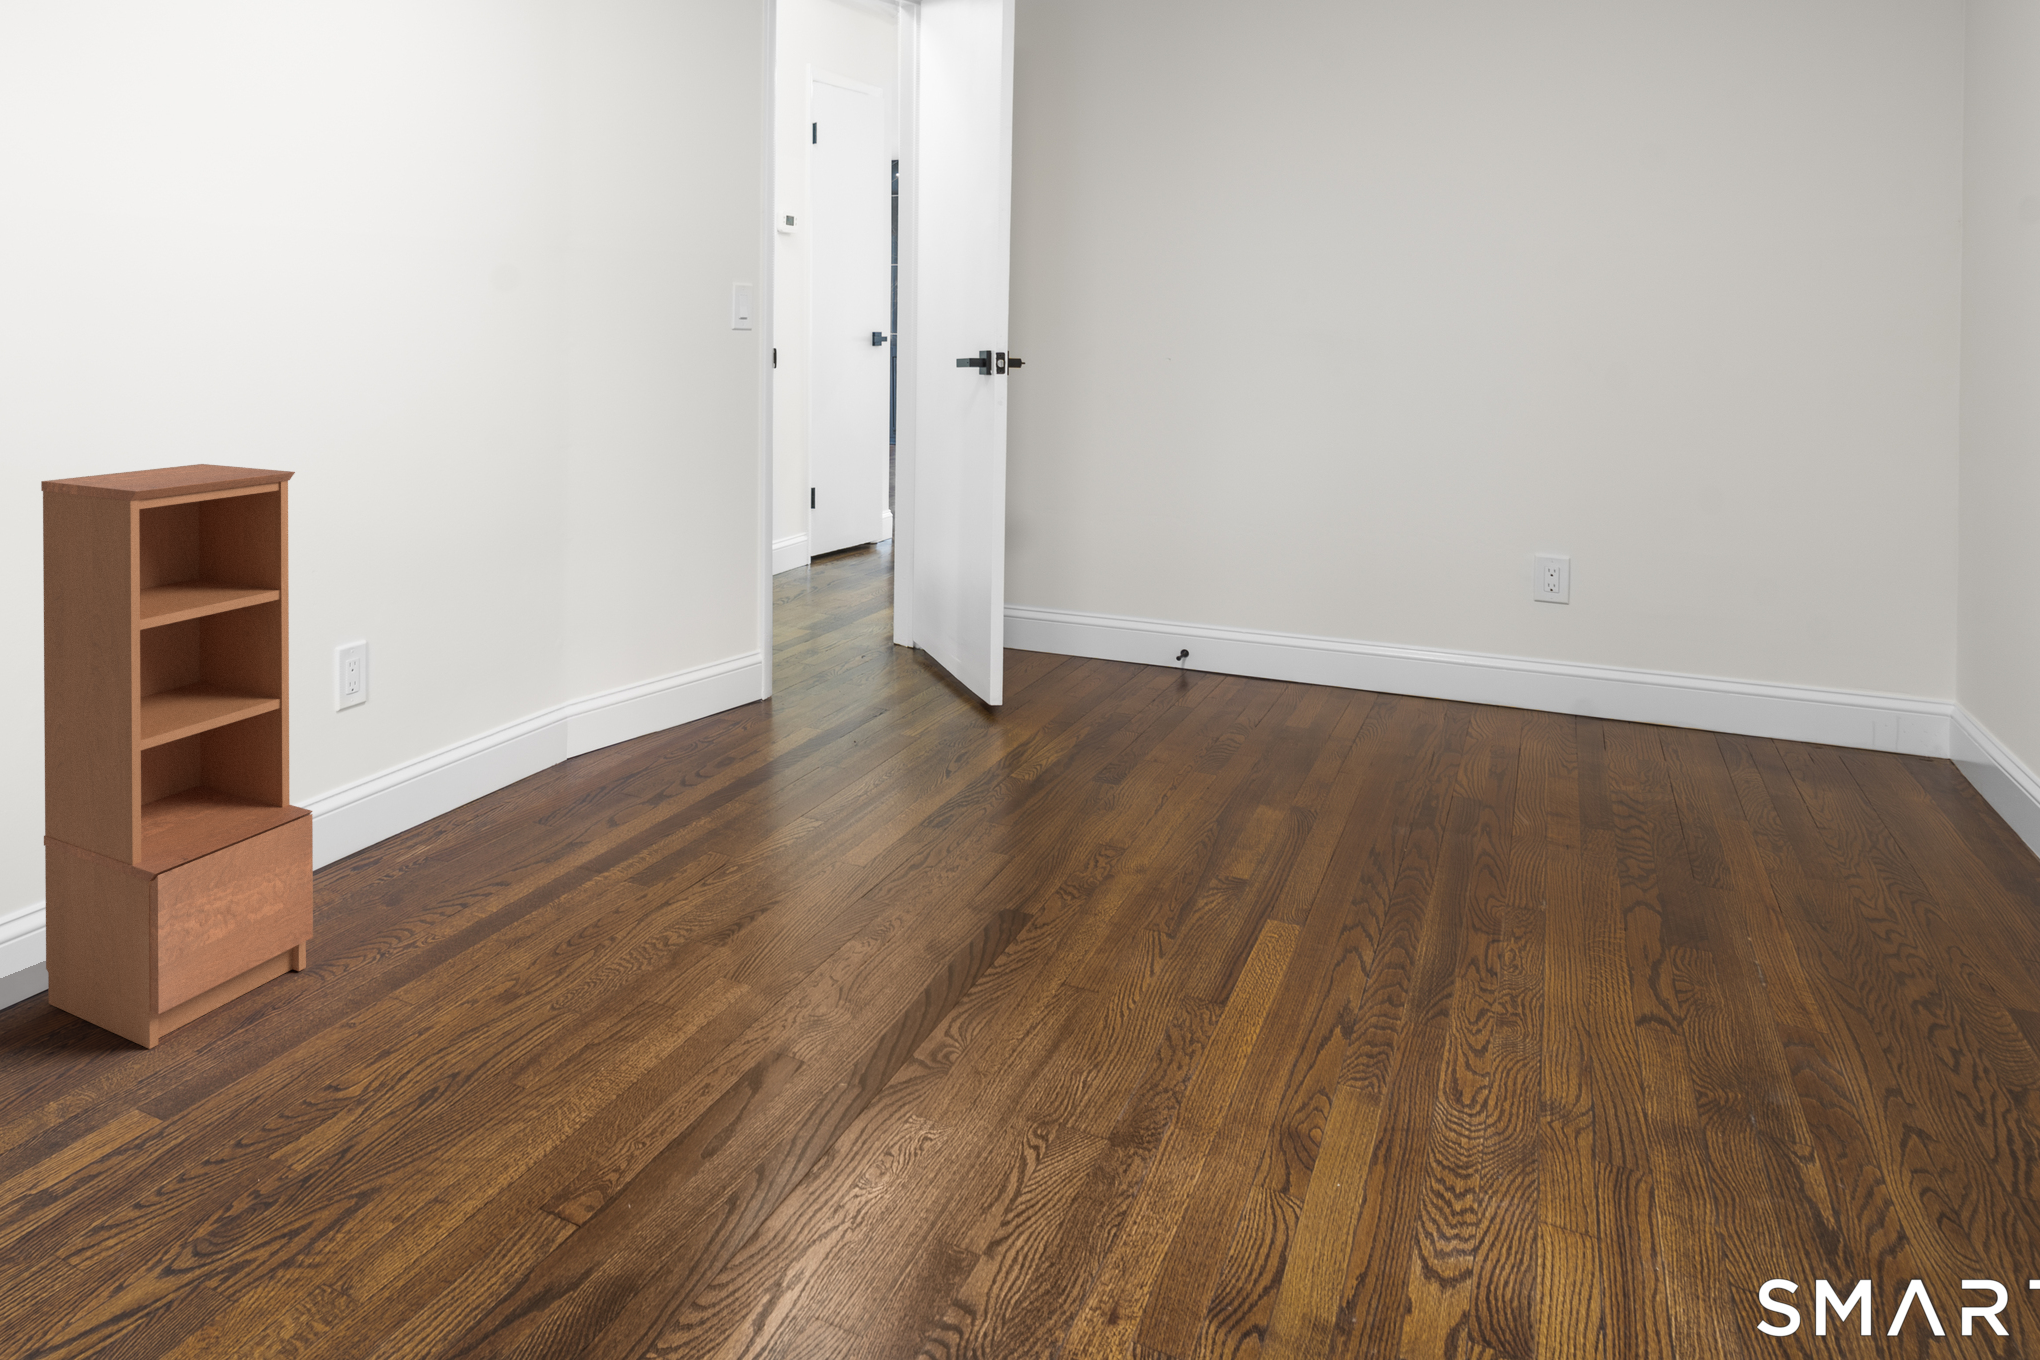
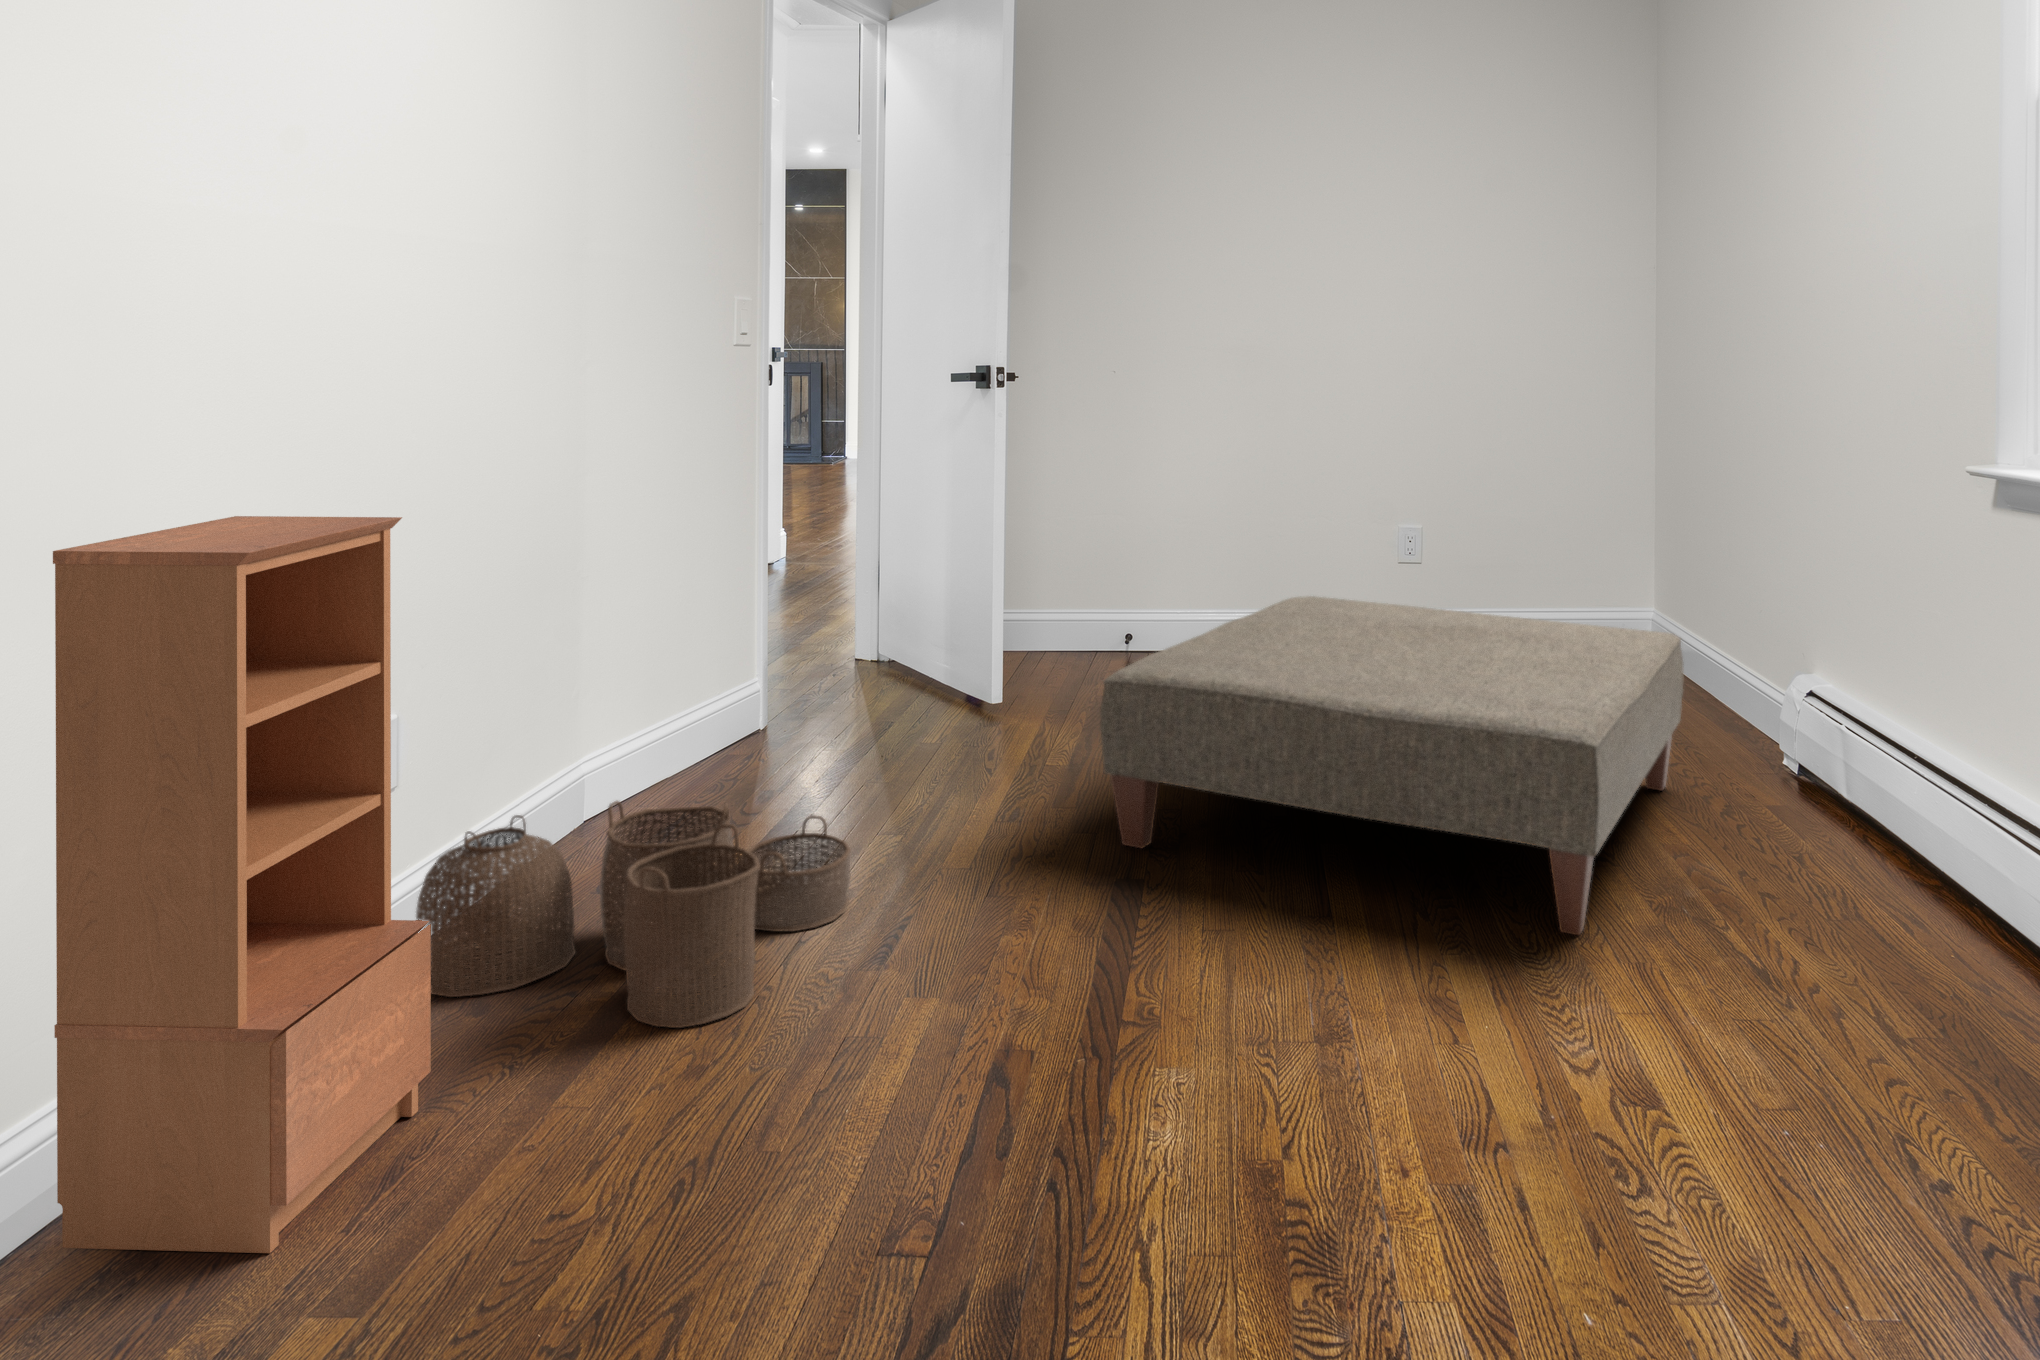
ottoman: none [1012,628,1867,1107] -> present [1100,596,1684,935]
woven basket: none [368,737,738,953] -> present [416,801,851,1028]

